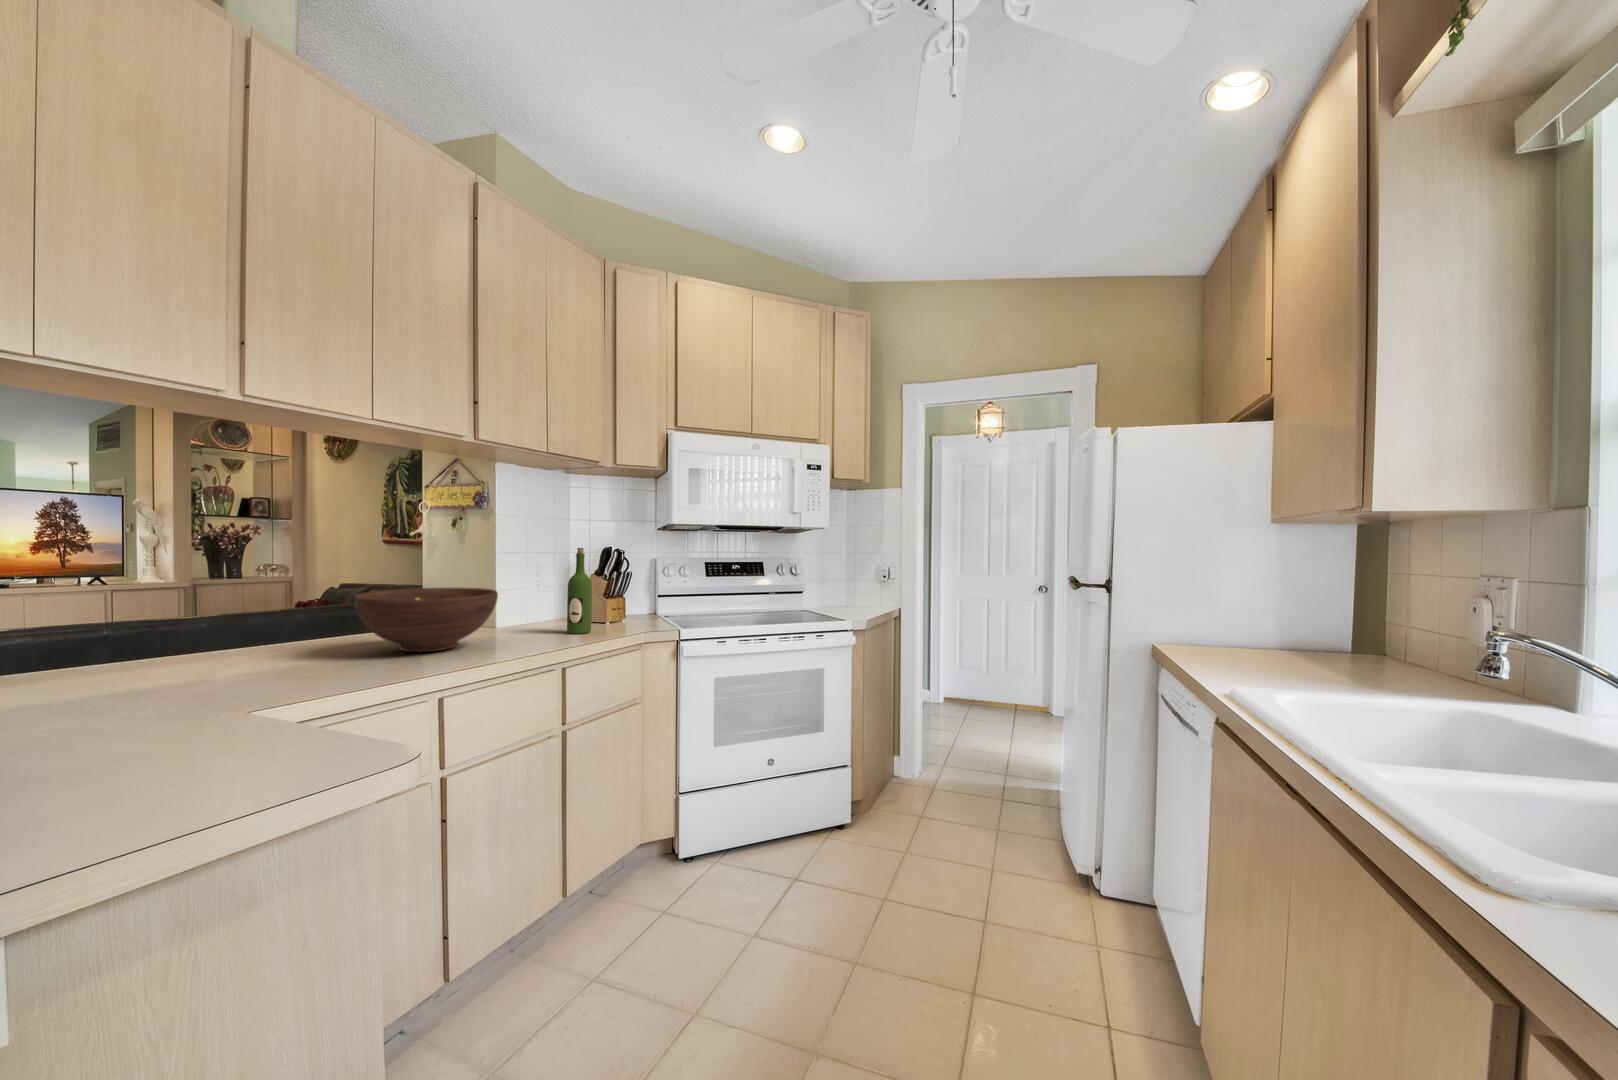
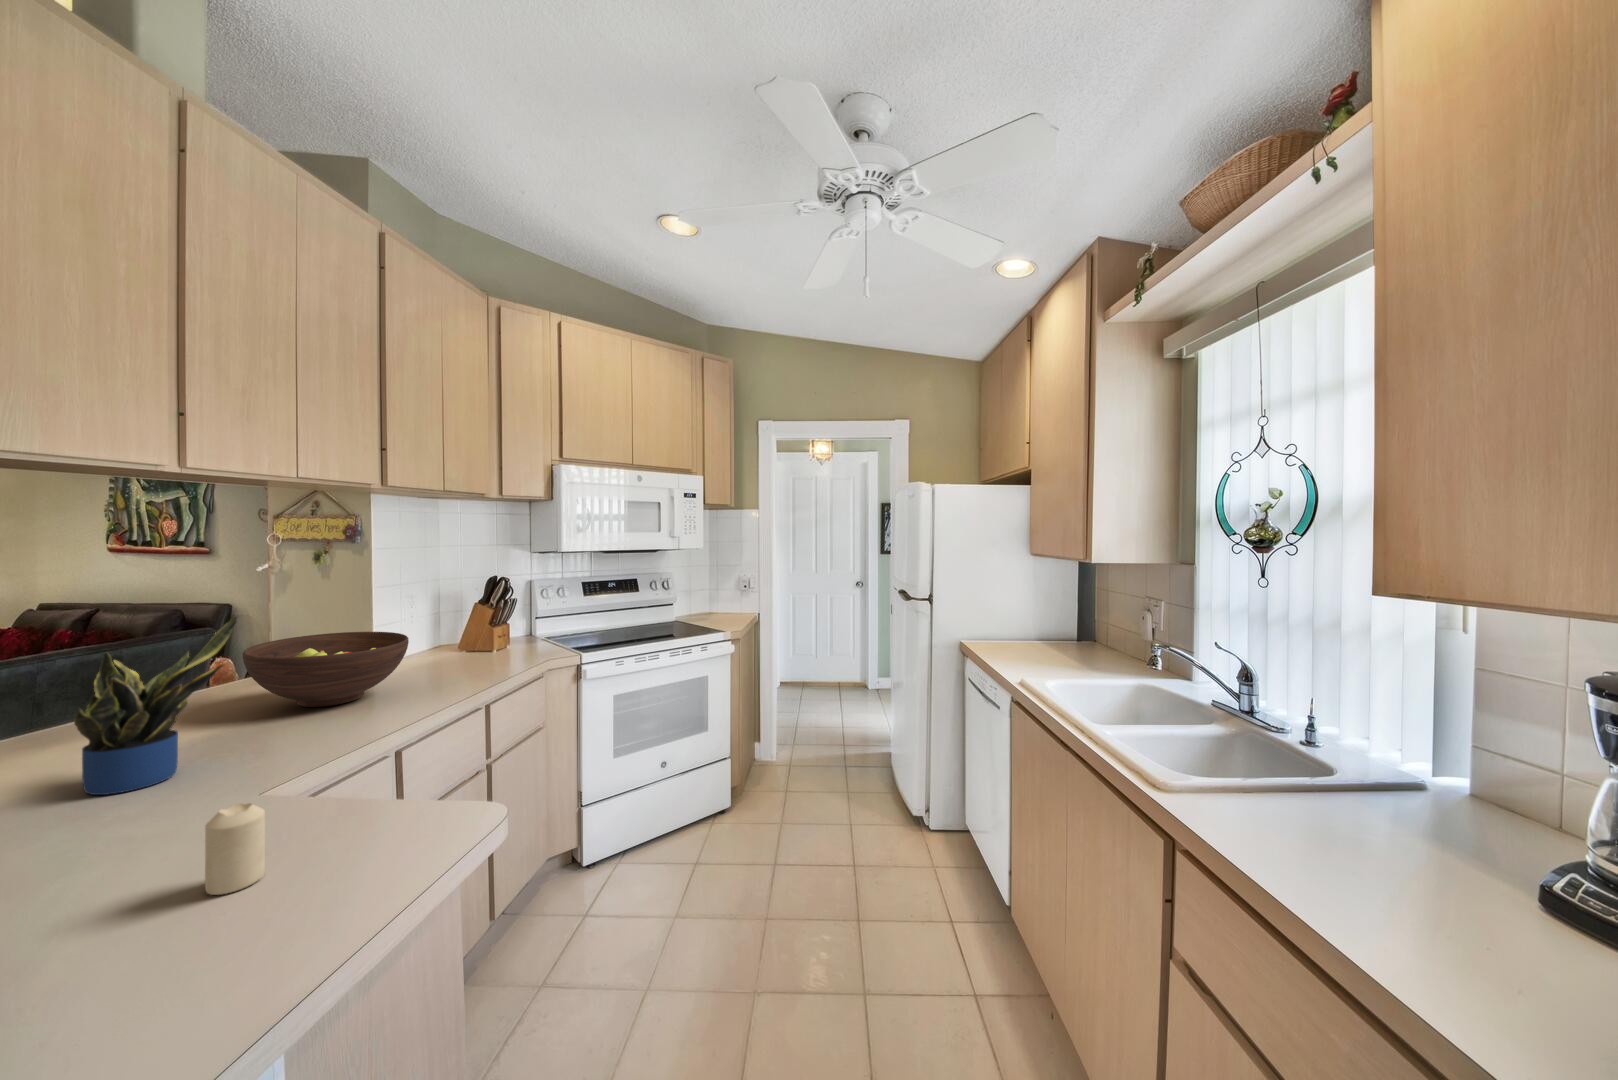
potted plant: none [159,544,296,698] -> present [74,617,237,795]
wine bottle: present [567,548,592,634] -> none [465,582,491,668]
candle: none [99,697,167,789] -> present [205,803,265,895]

